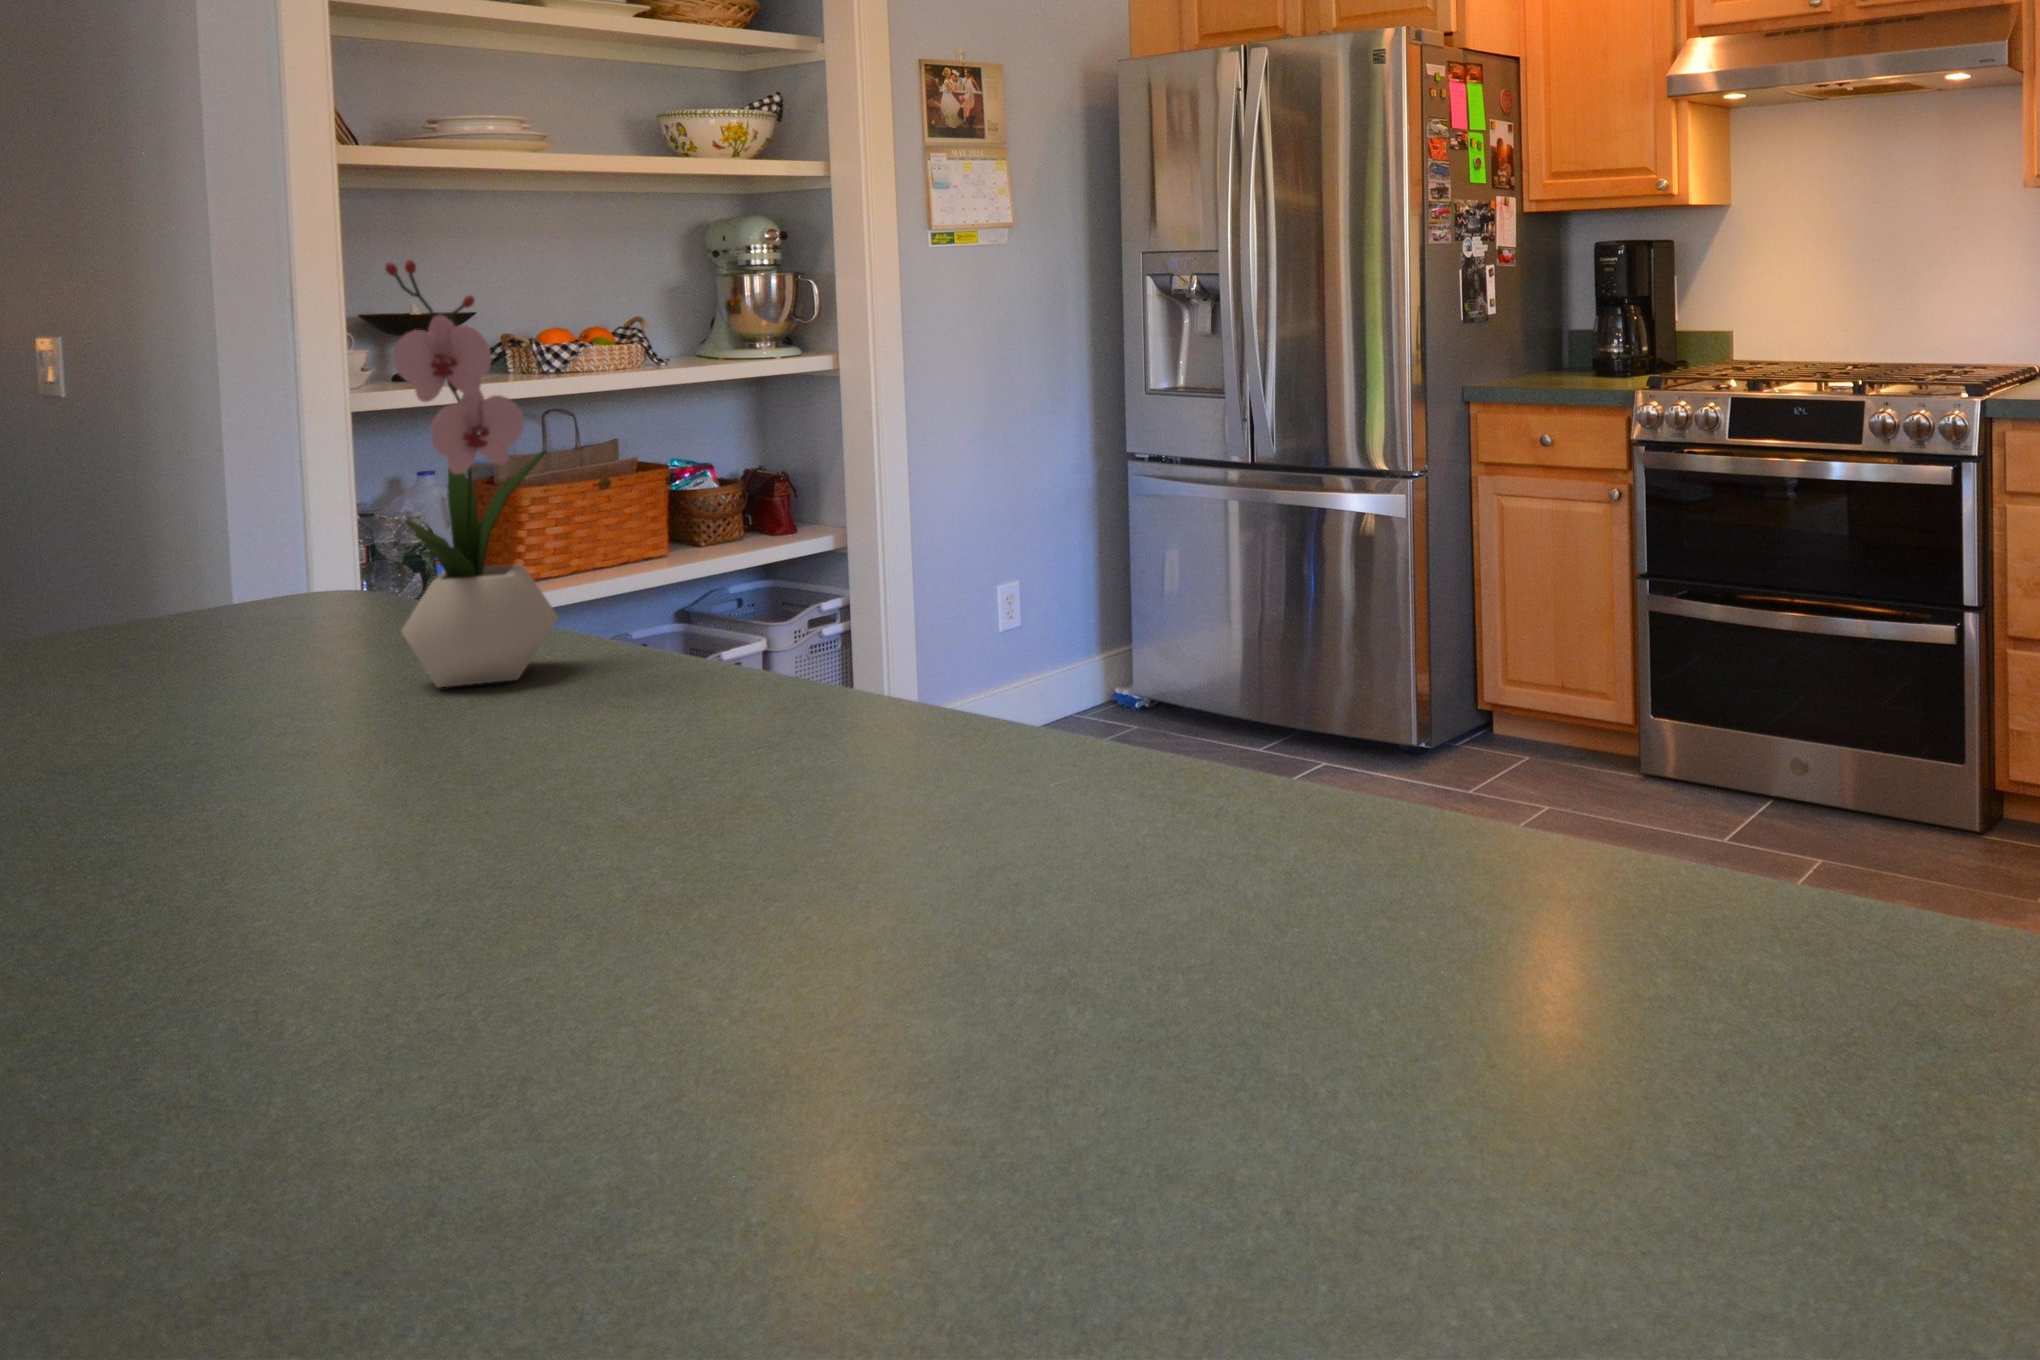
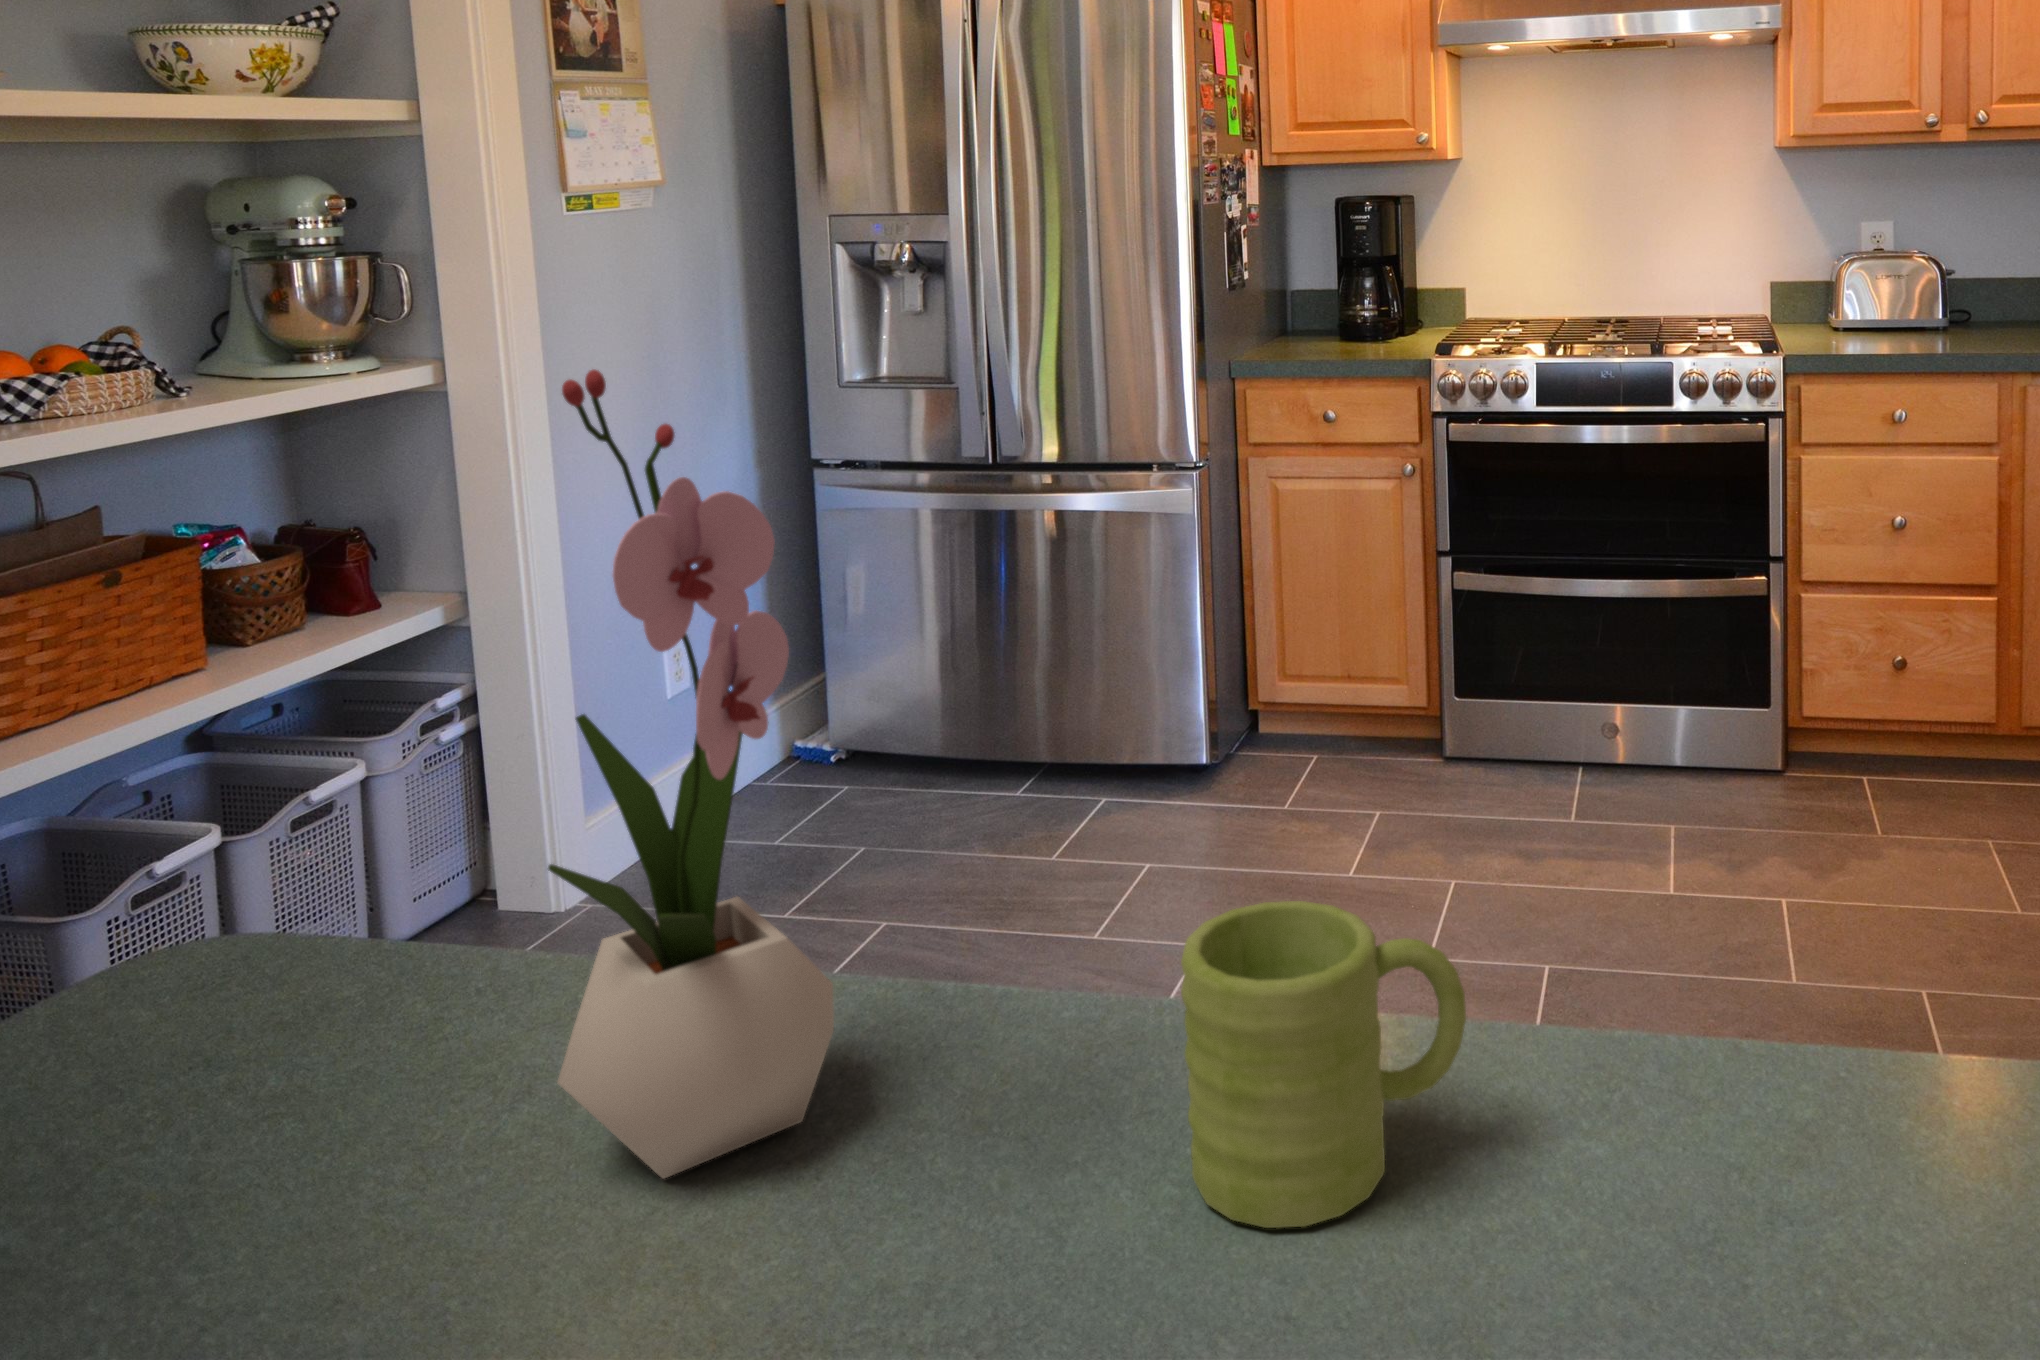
mug: none [617,574,775,732] -> present [1181,901,1466,1228]

